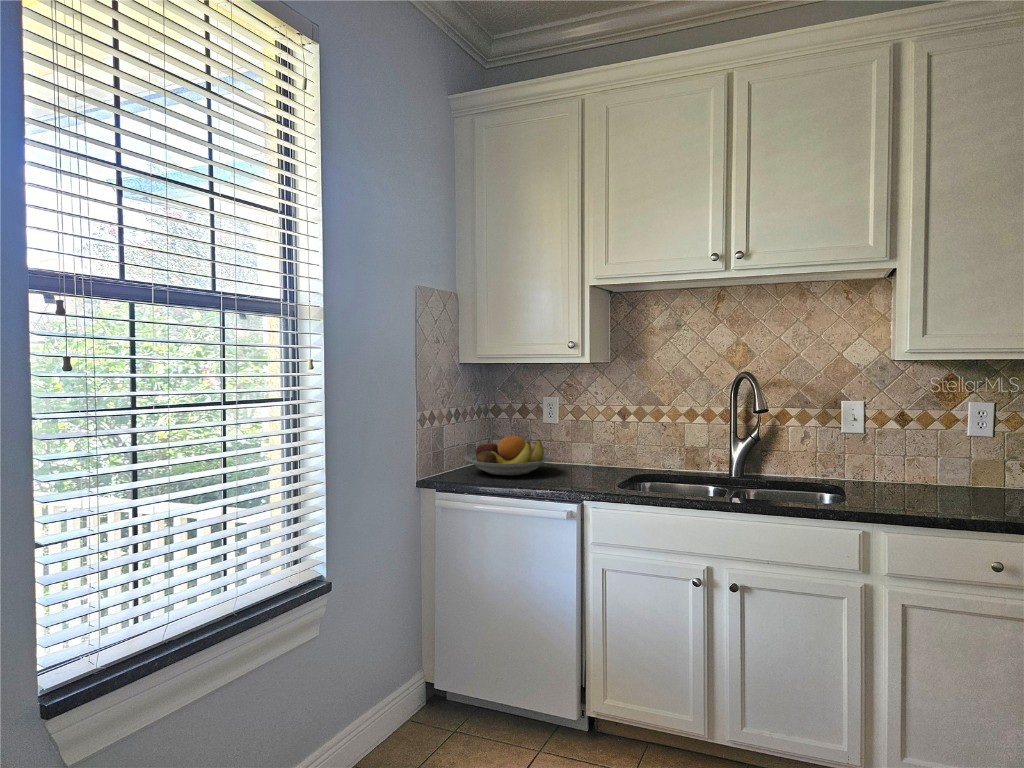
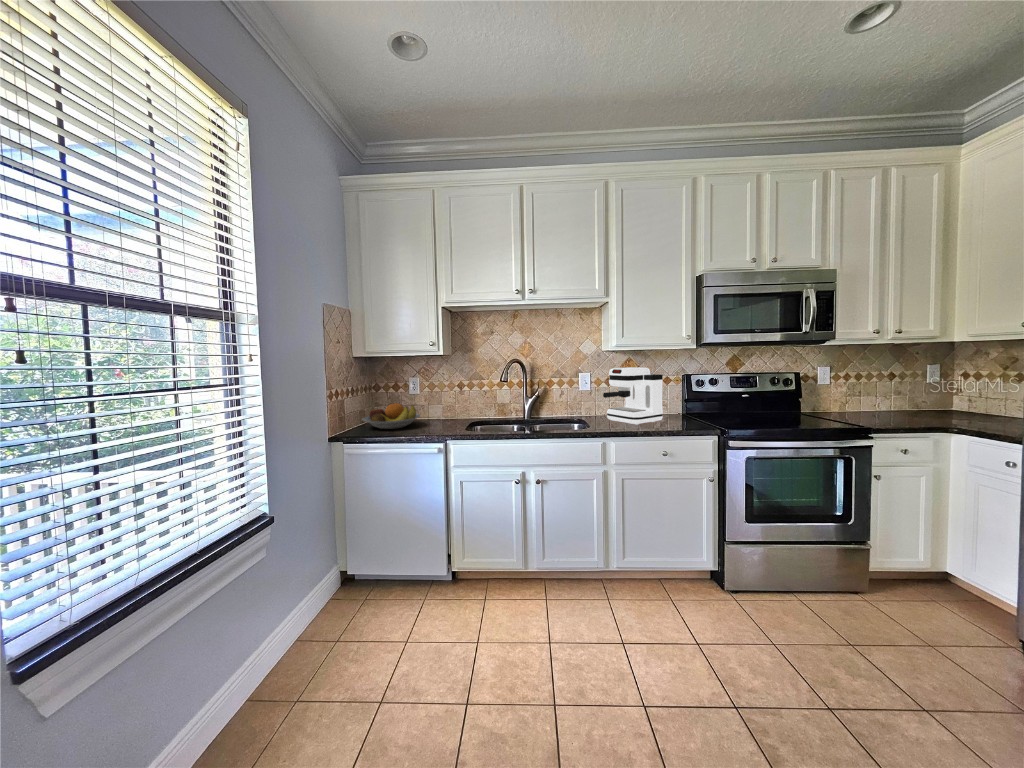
coffee maker: none [880,392,1018,507] -> present [603,367,663,425]

